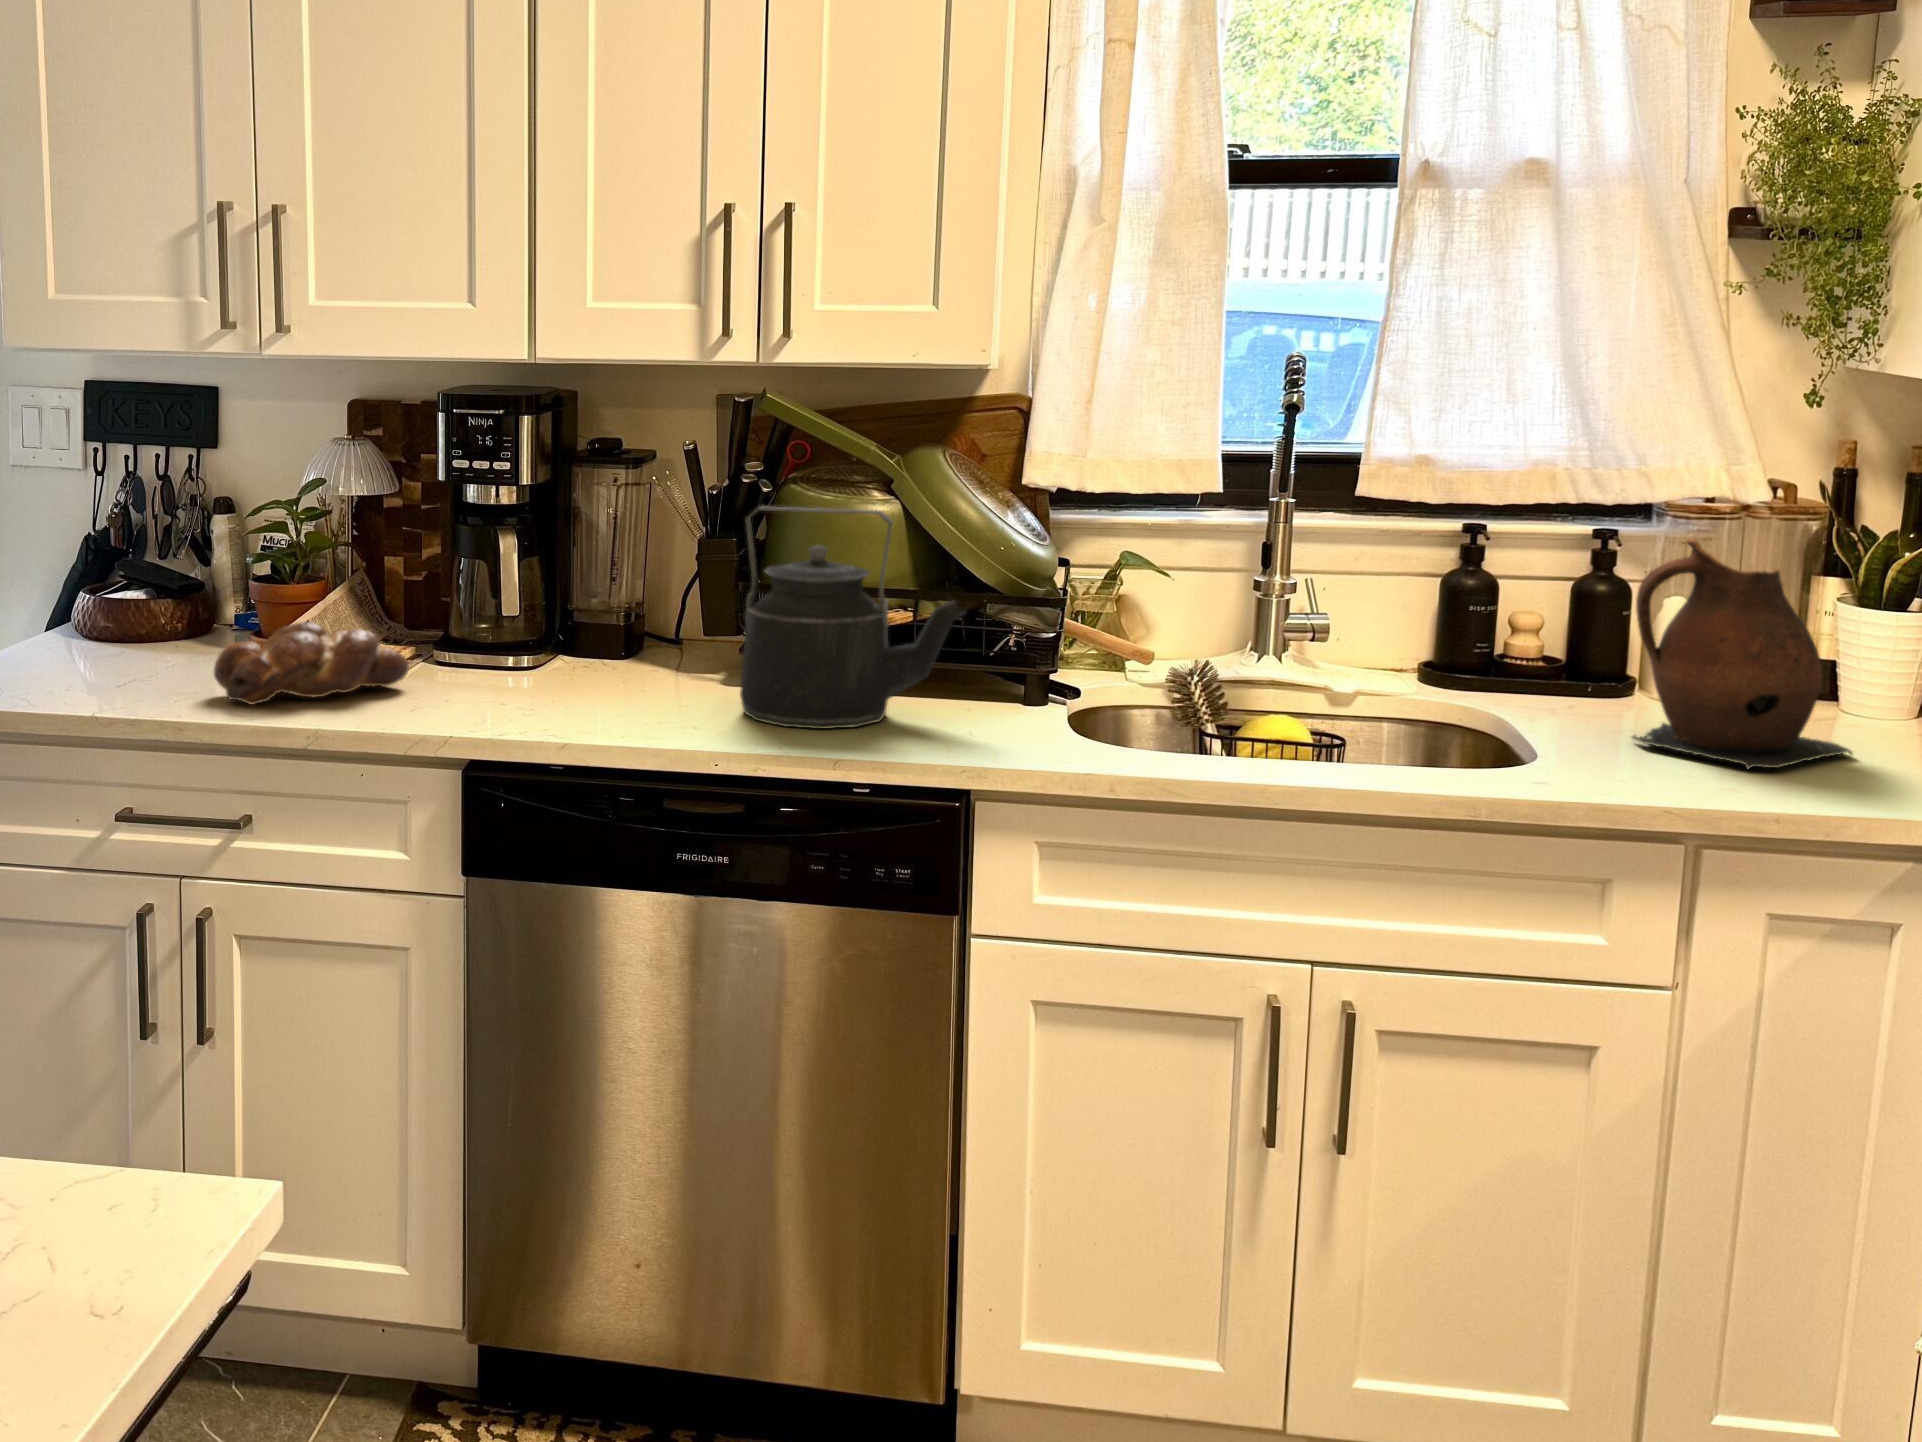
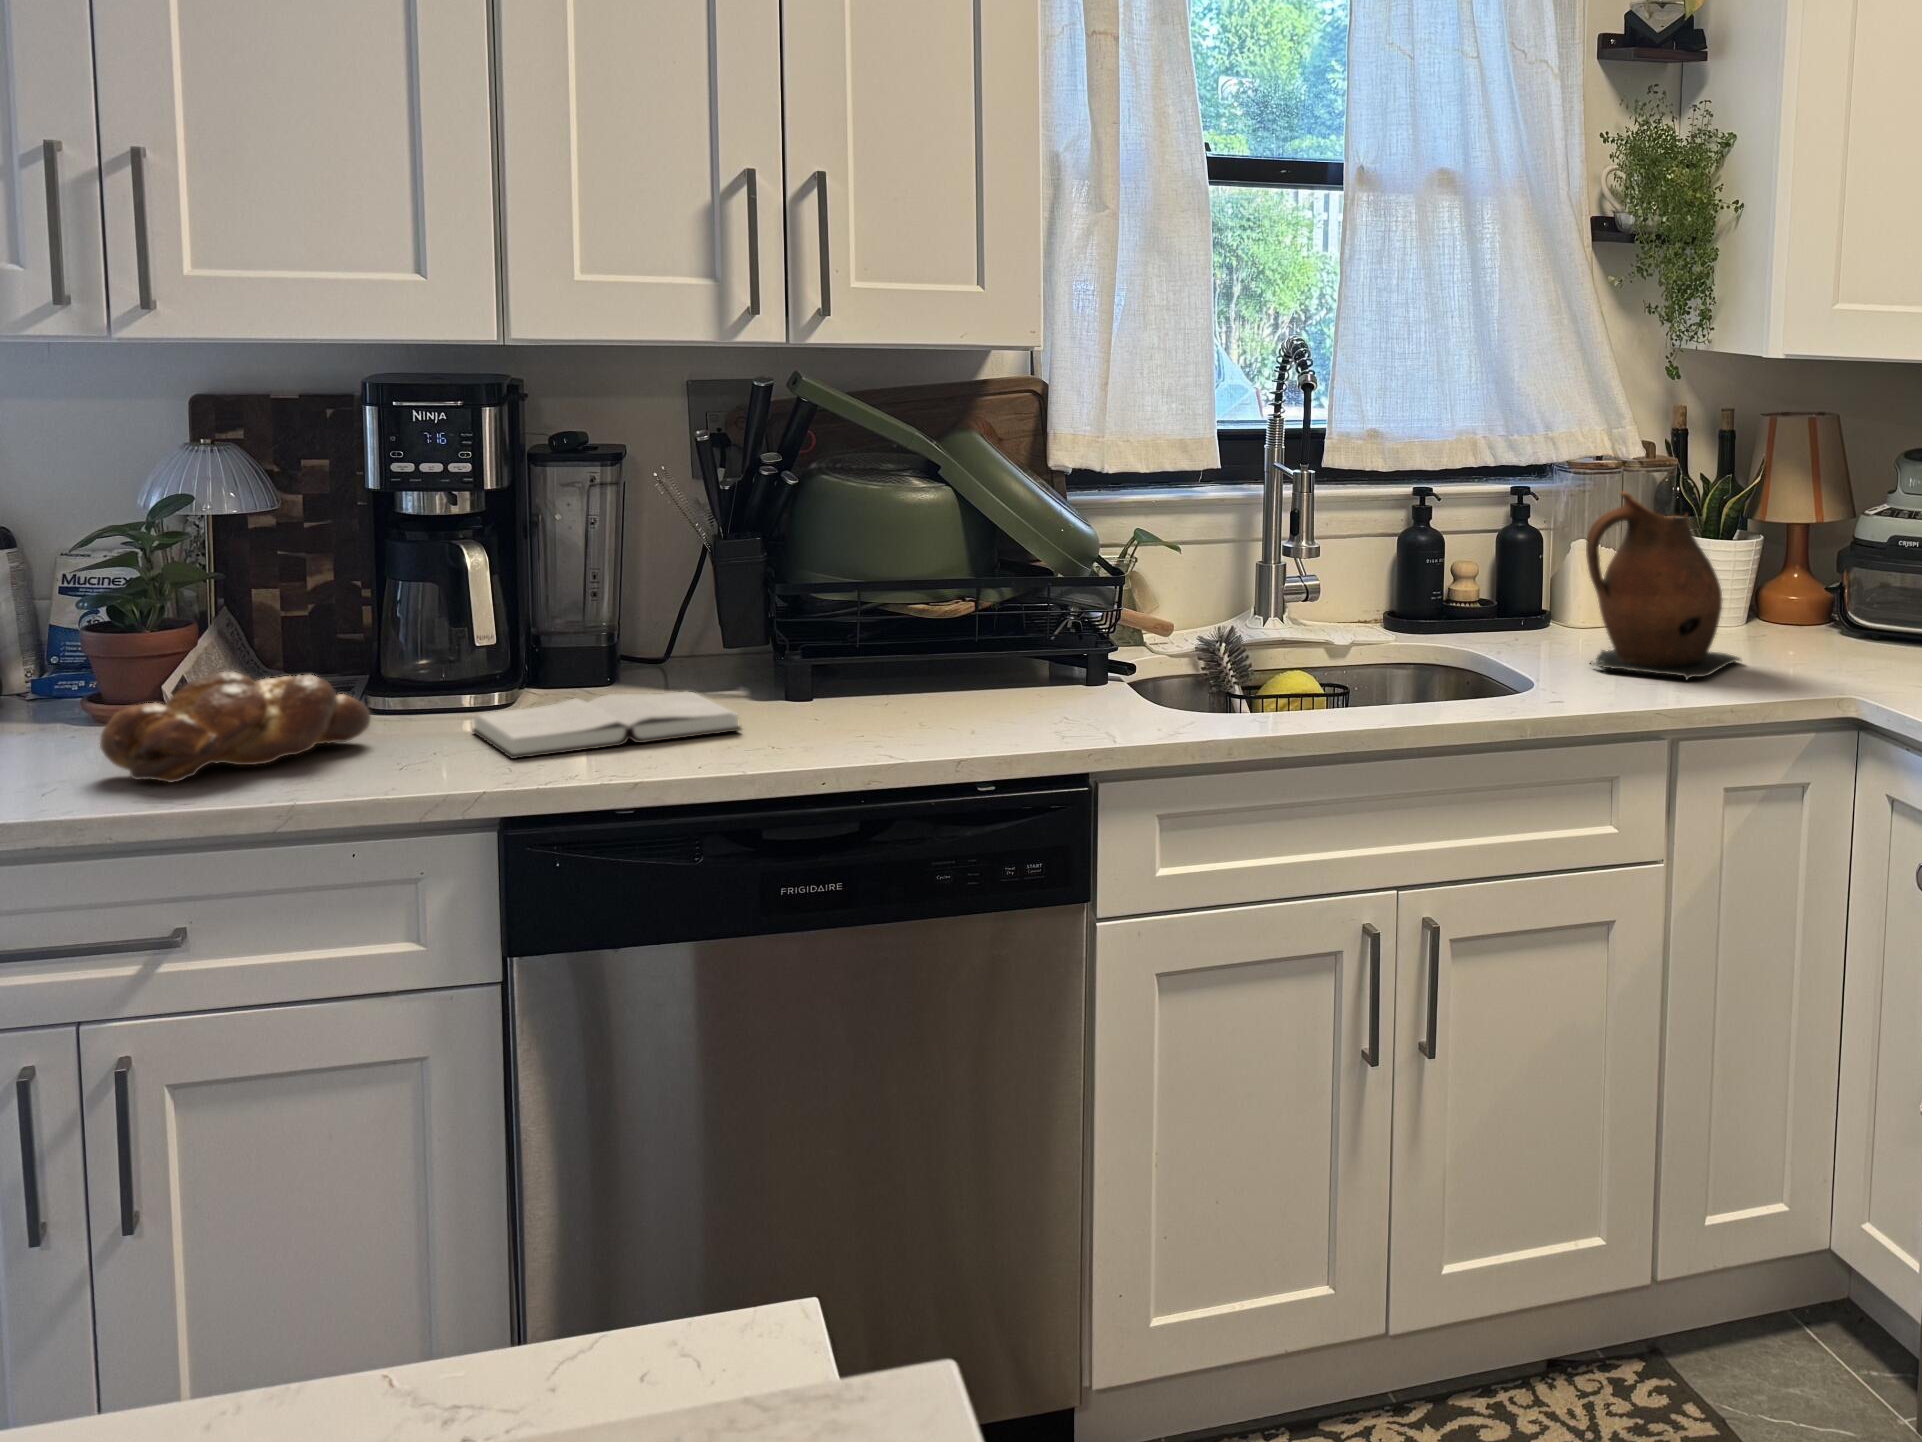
kettle: present [740,507,966,729] -> none [799,499,1041,734]
hardback book: none [484,668,685,714] -> present [473,691,741,759]

